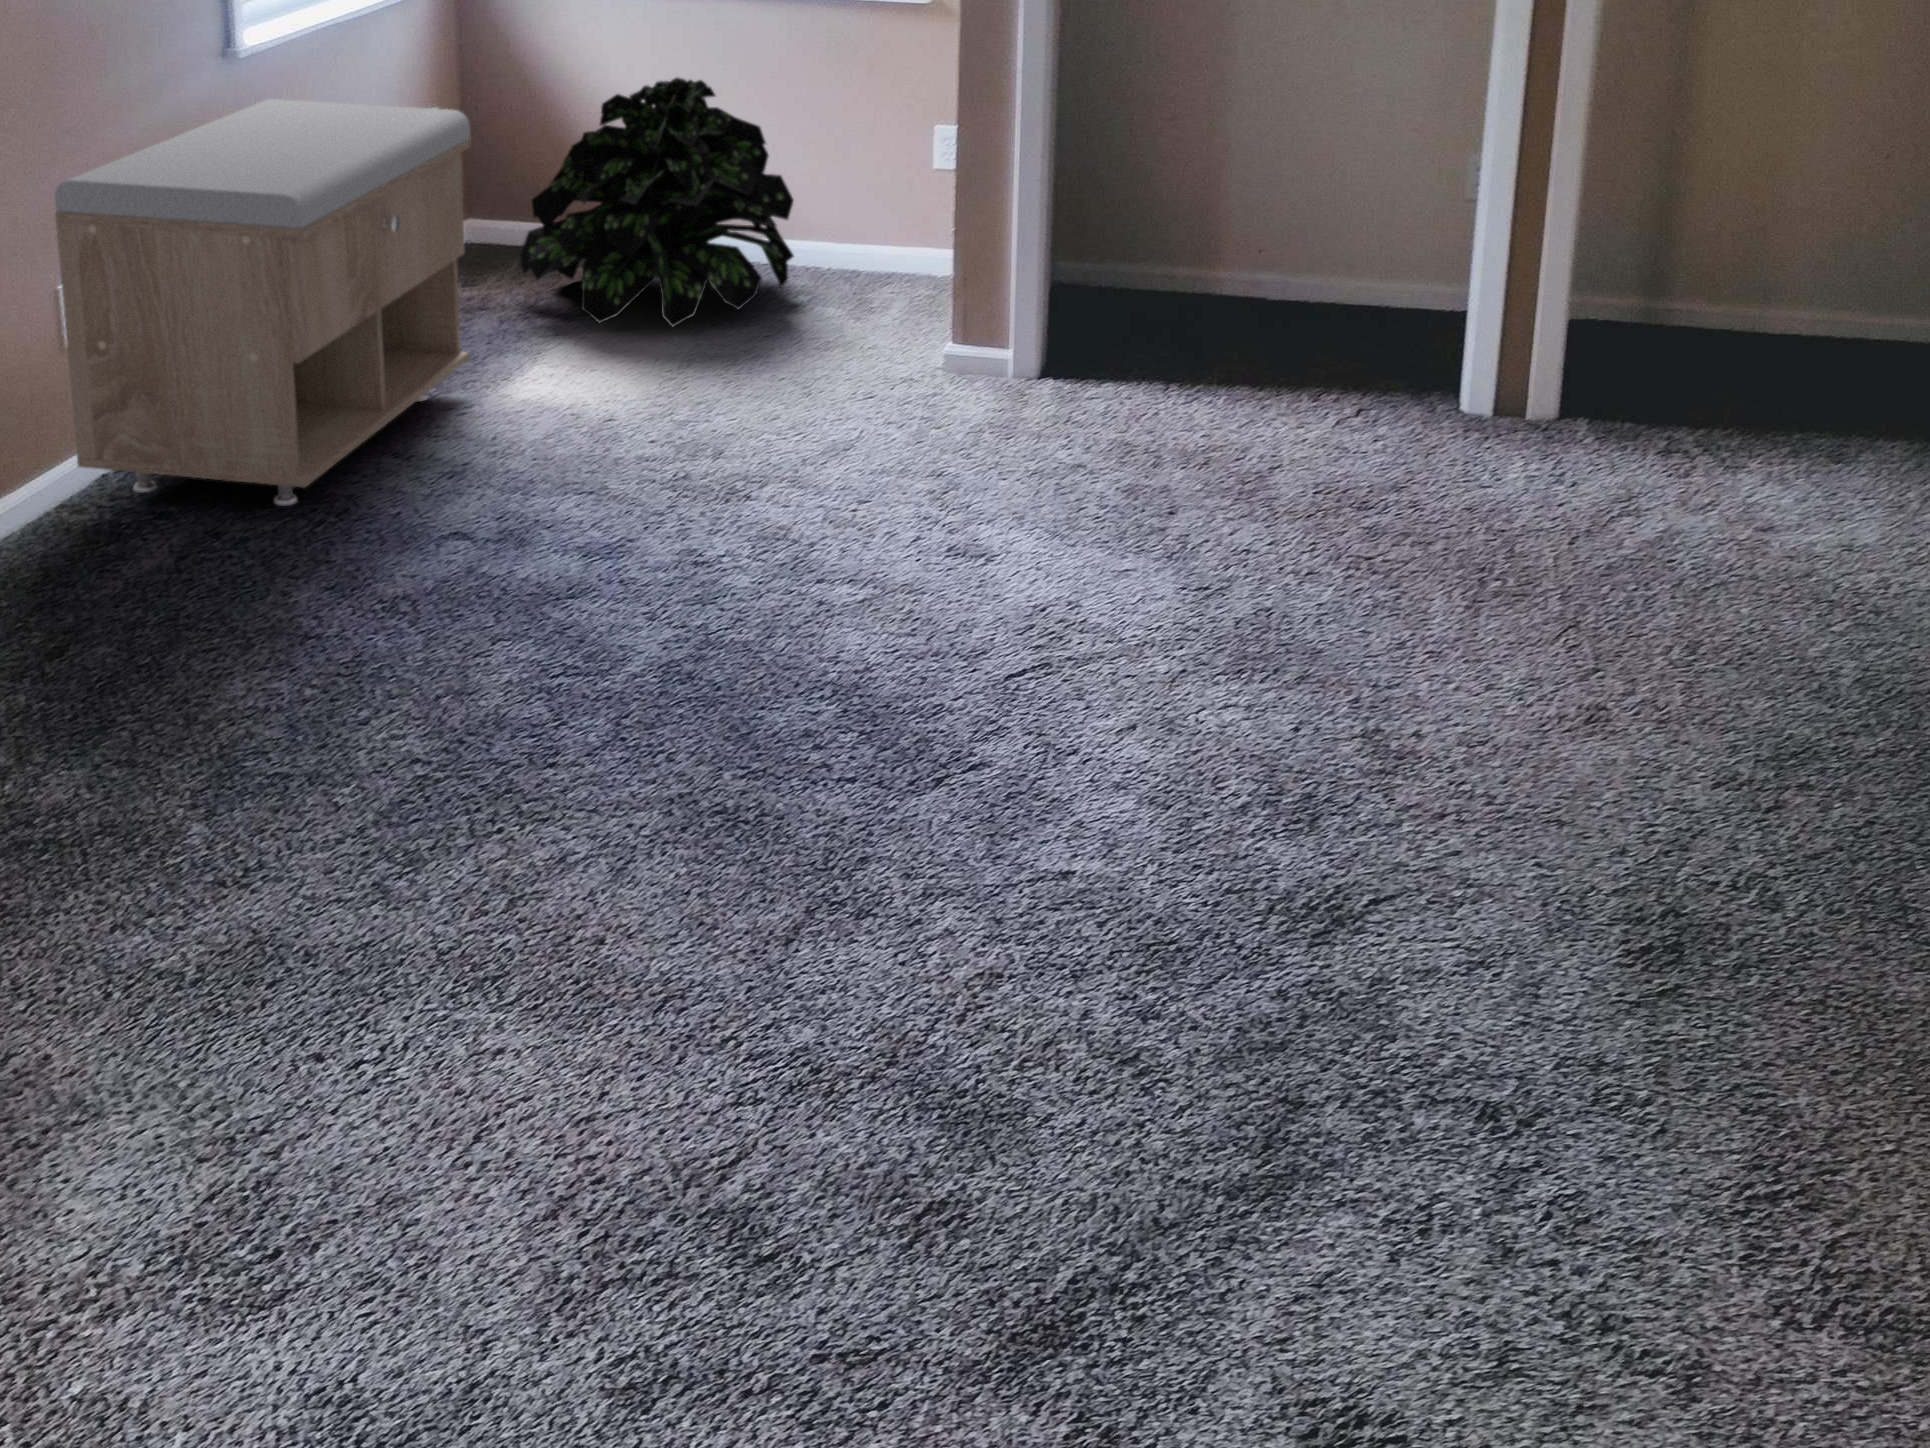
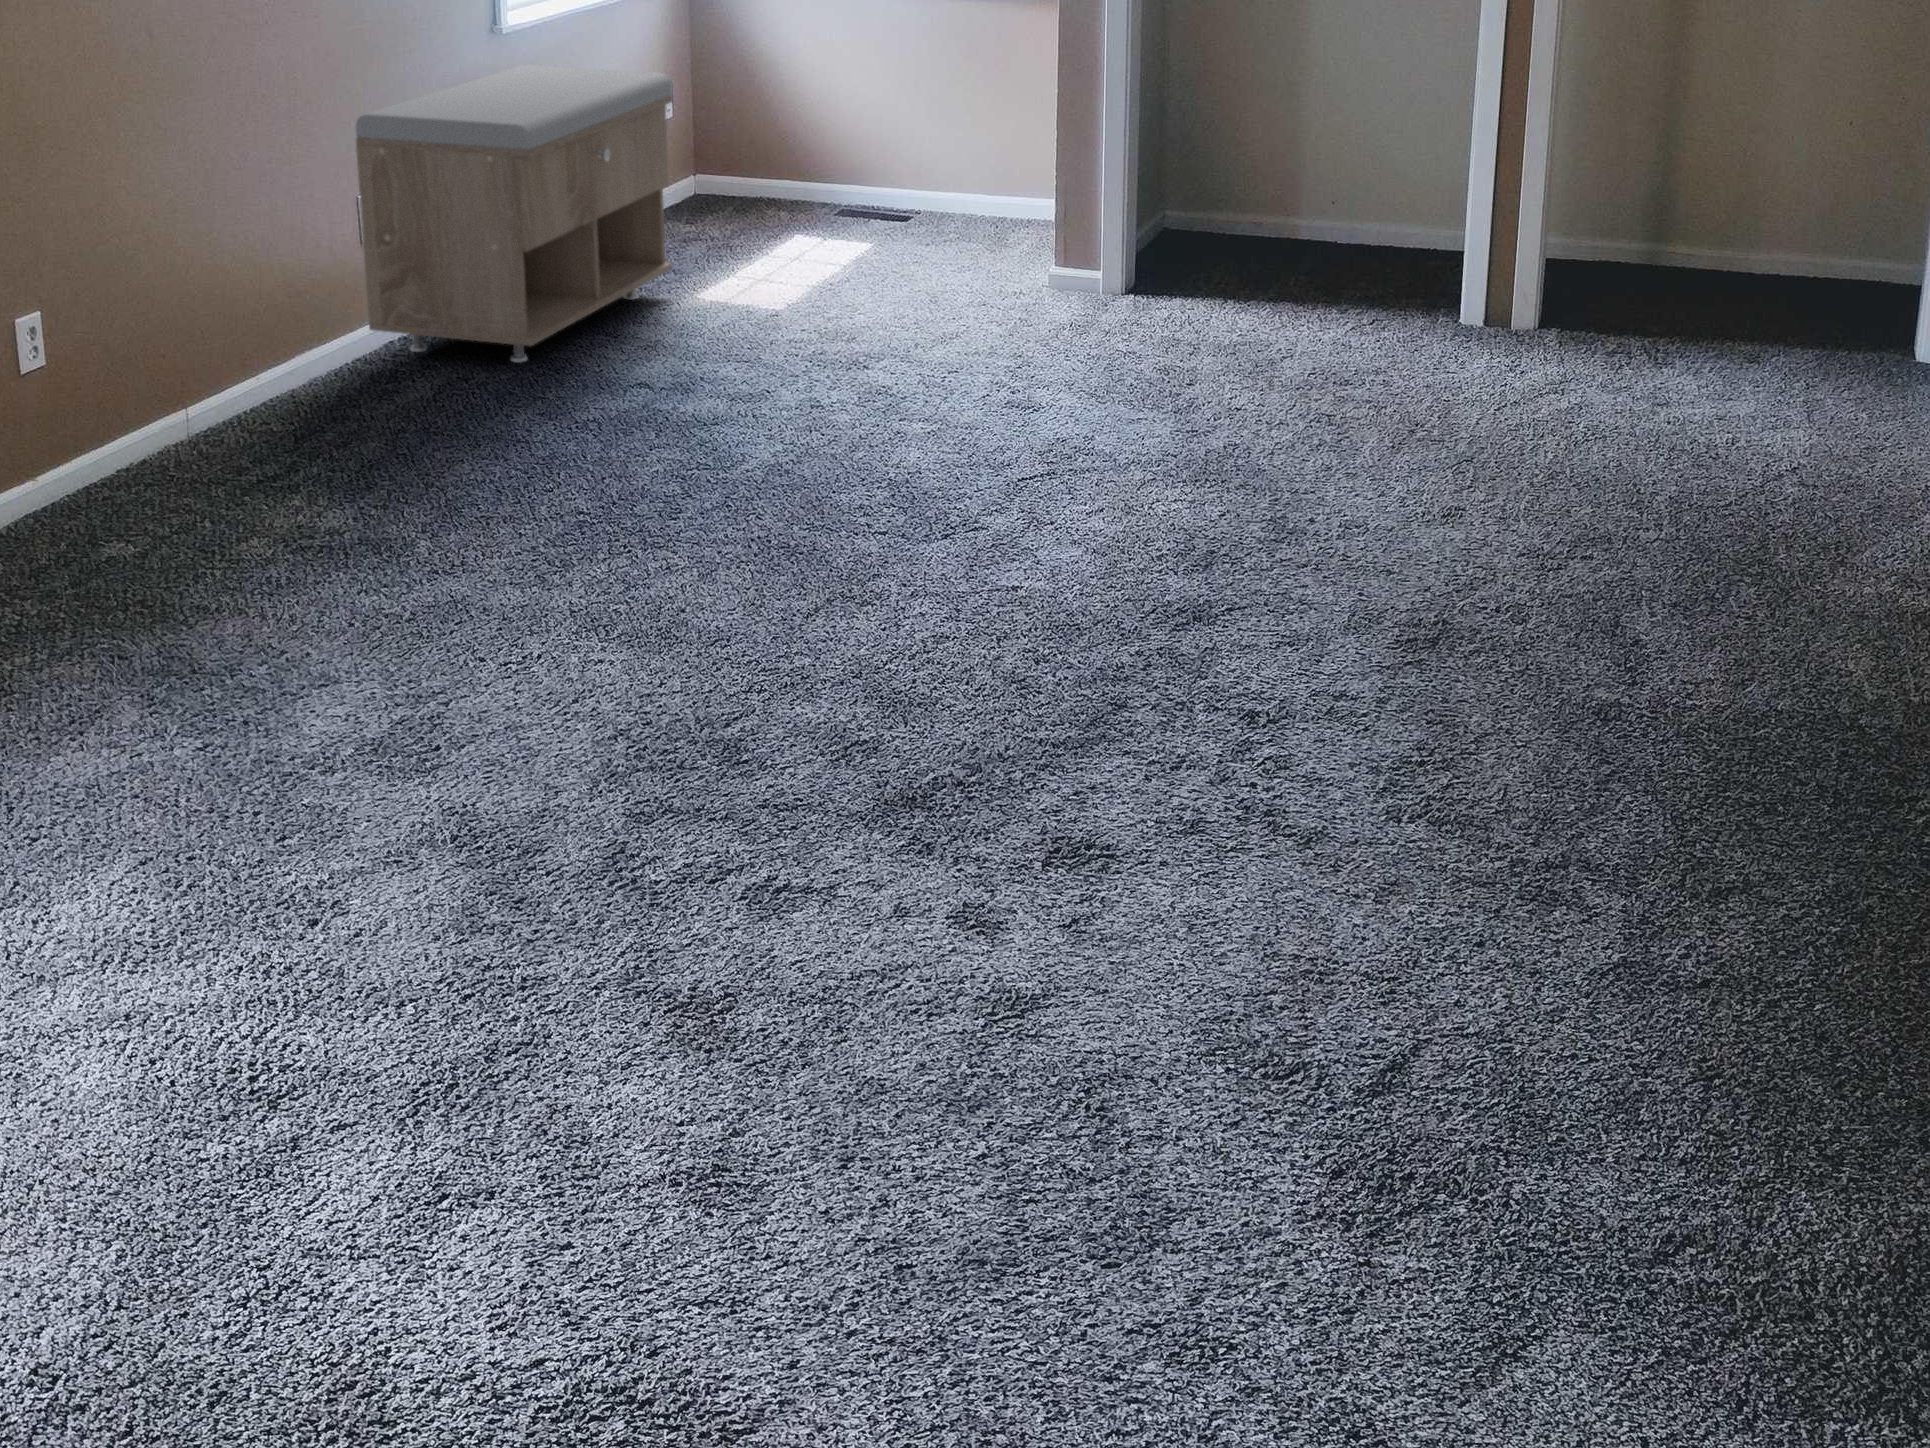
potted plant: present [520,78,794,327] -> none [727,56,946,253]

